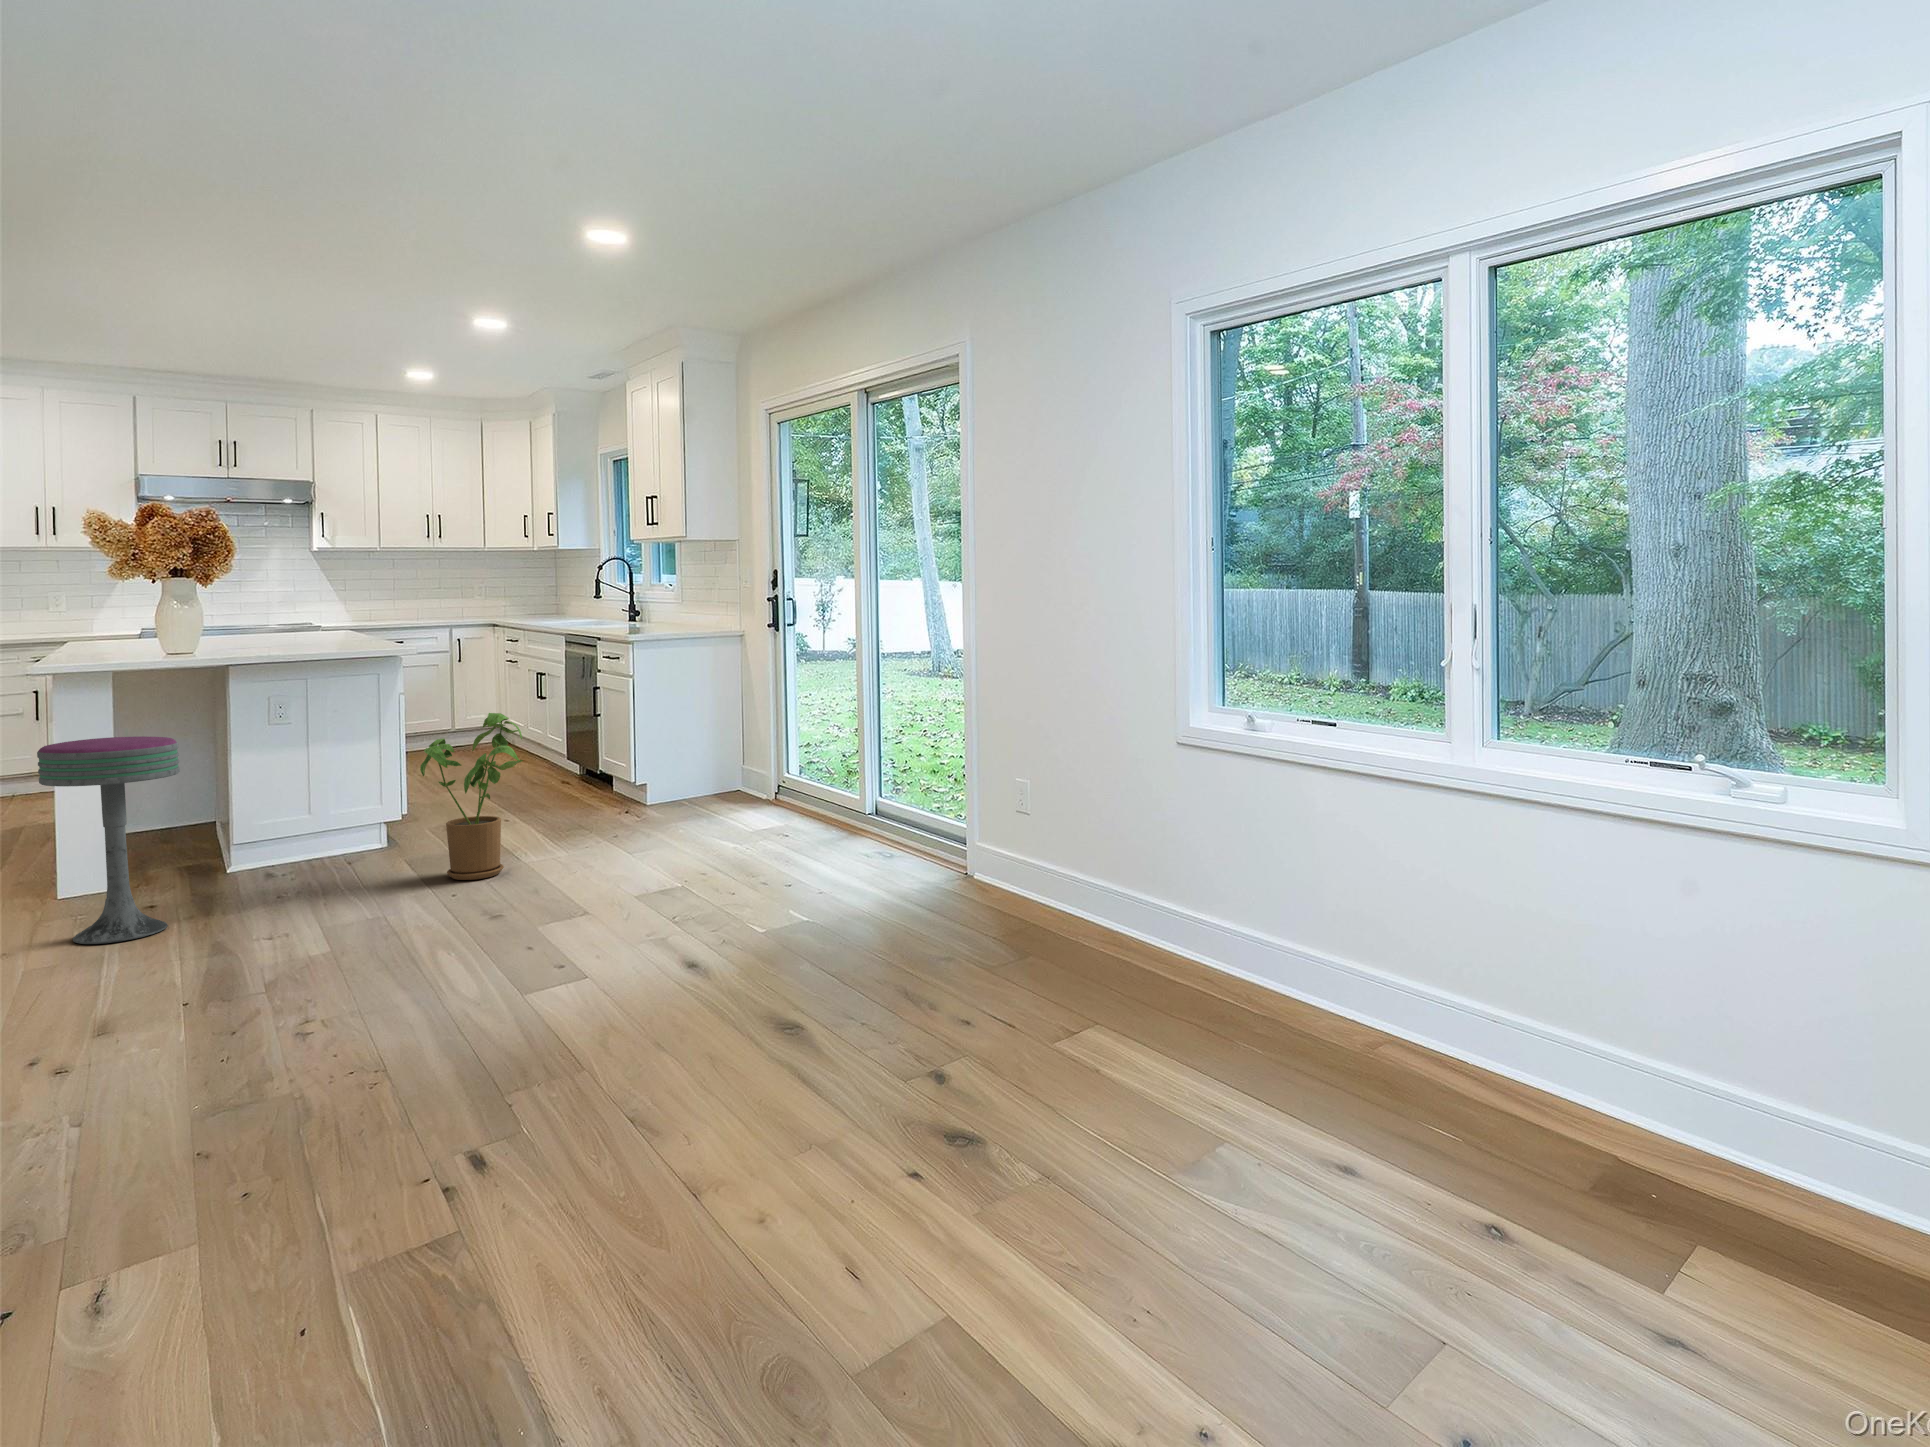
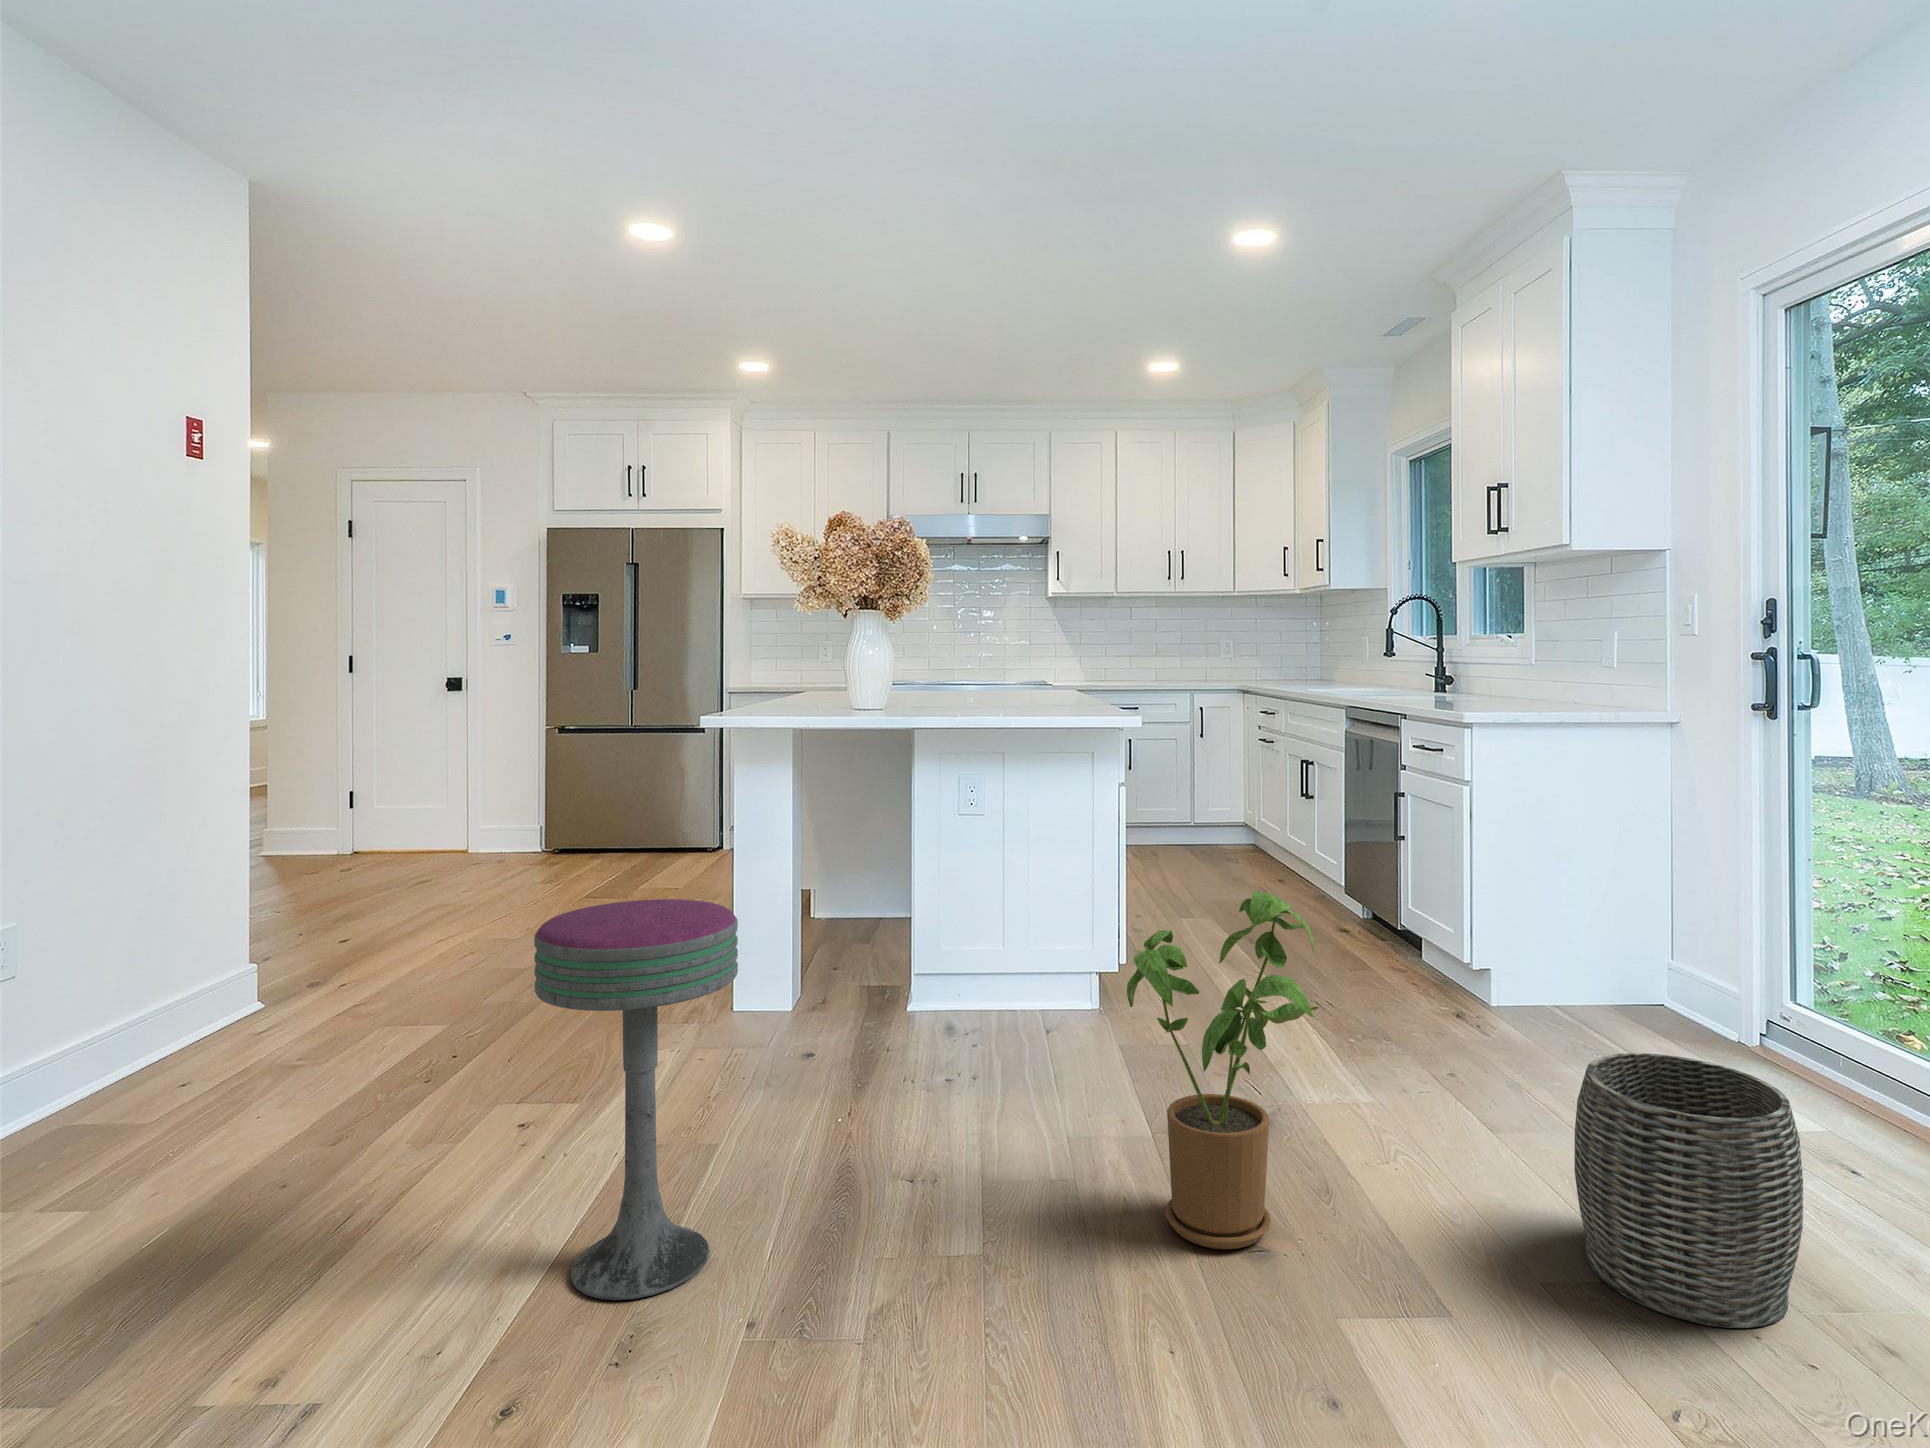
woven basket: none [644,771,728,862] -> present [1574,1053,1803,1328]

